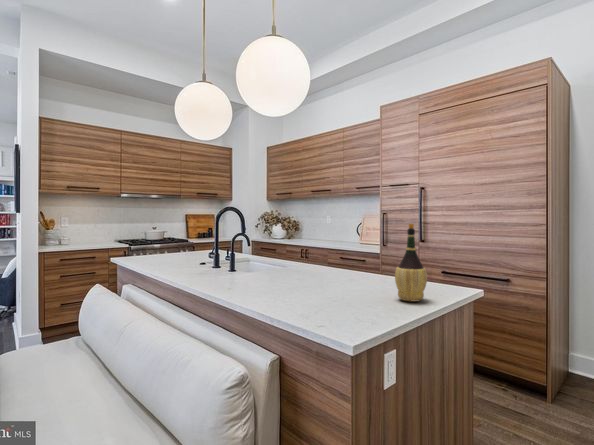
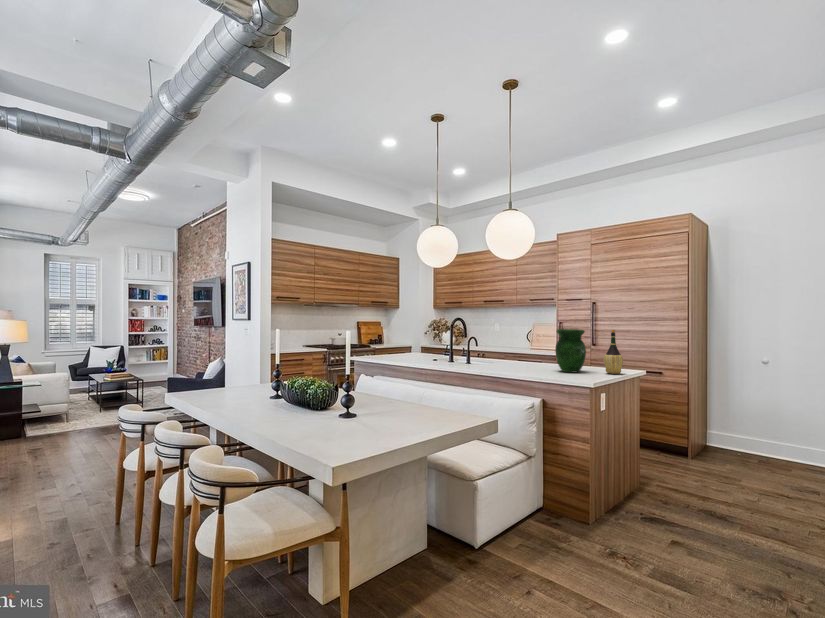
vase: none [321,223,370,296] -> present [555,329,586,372]

